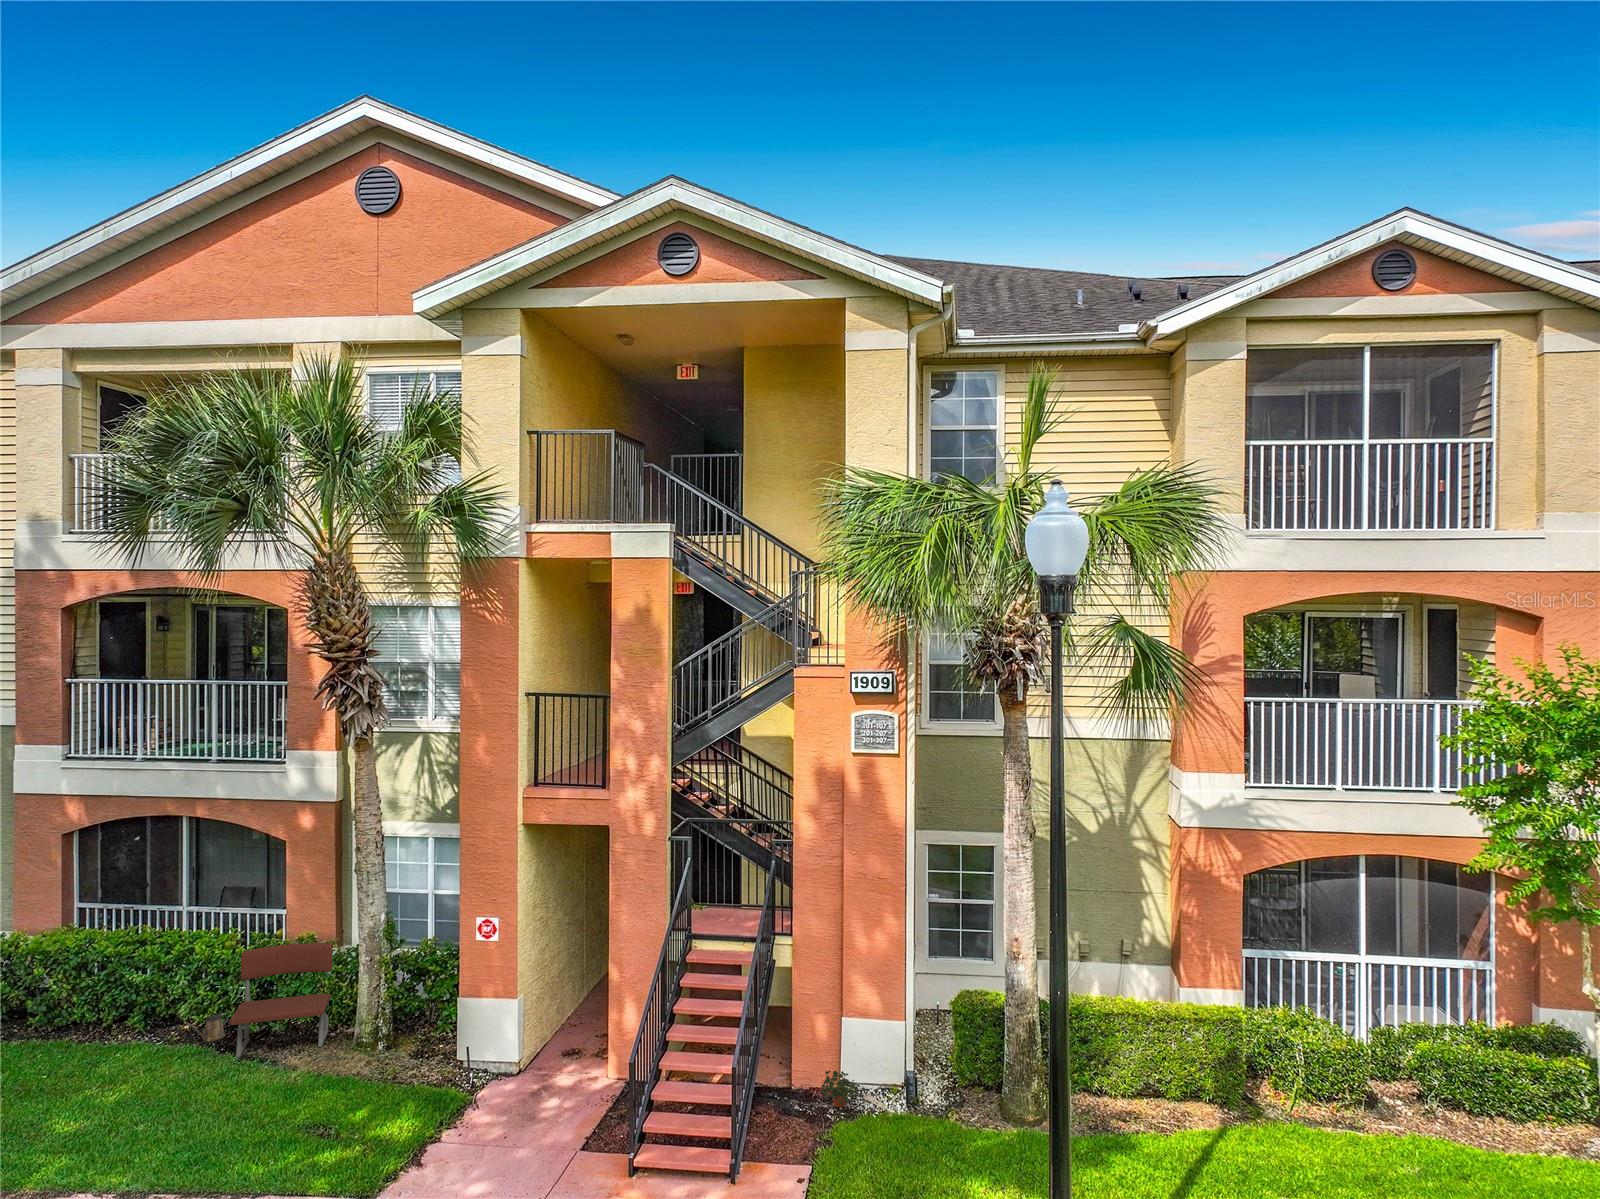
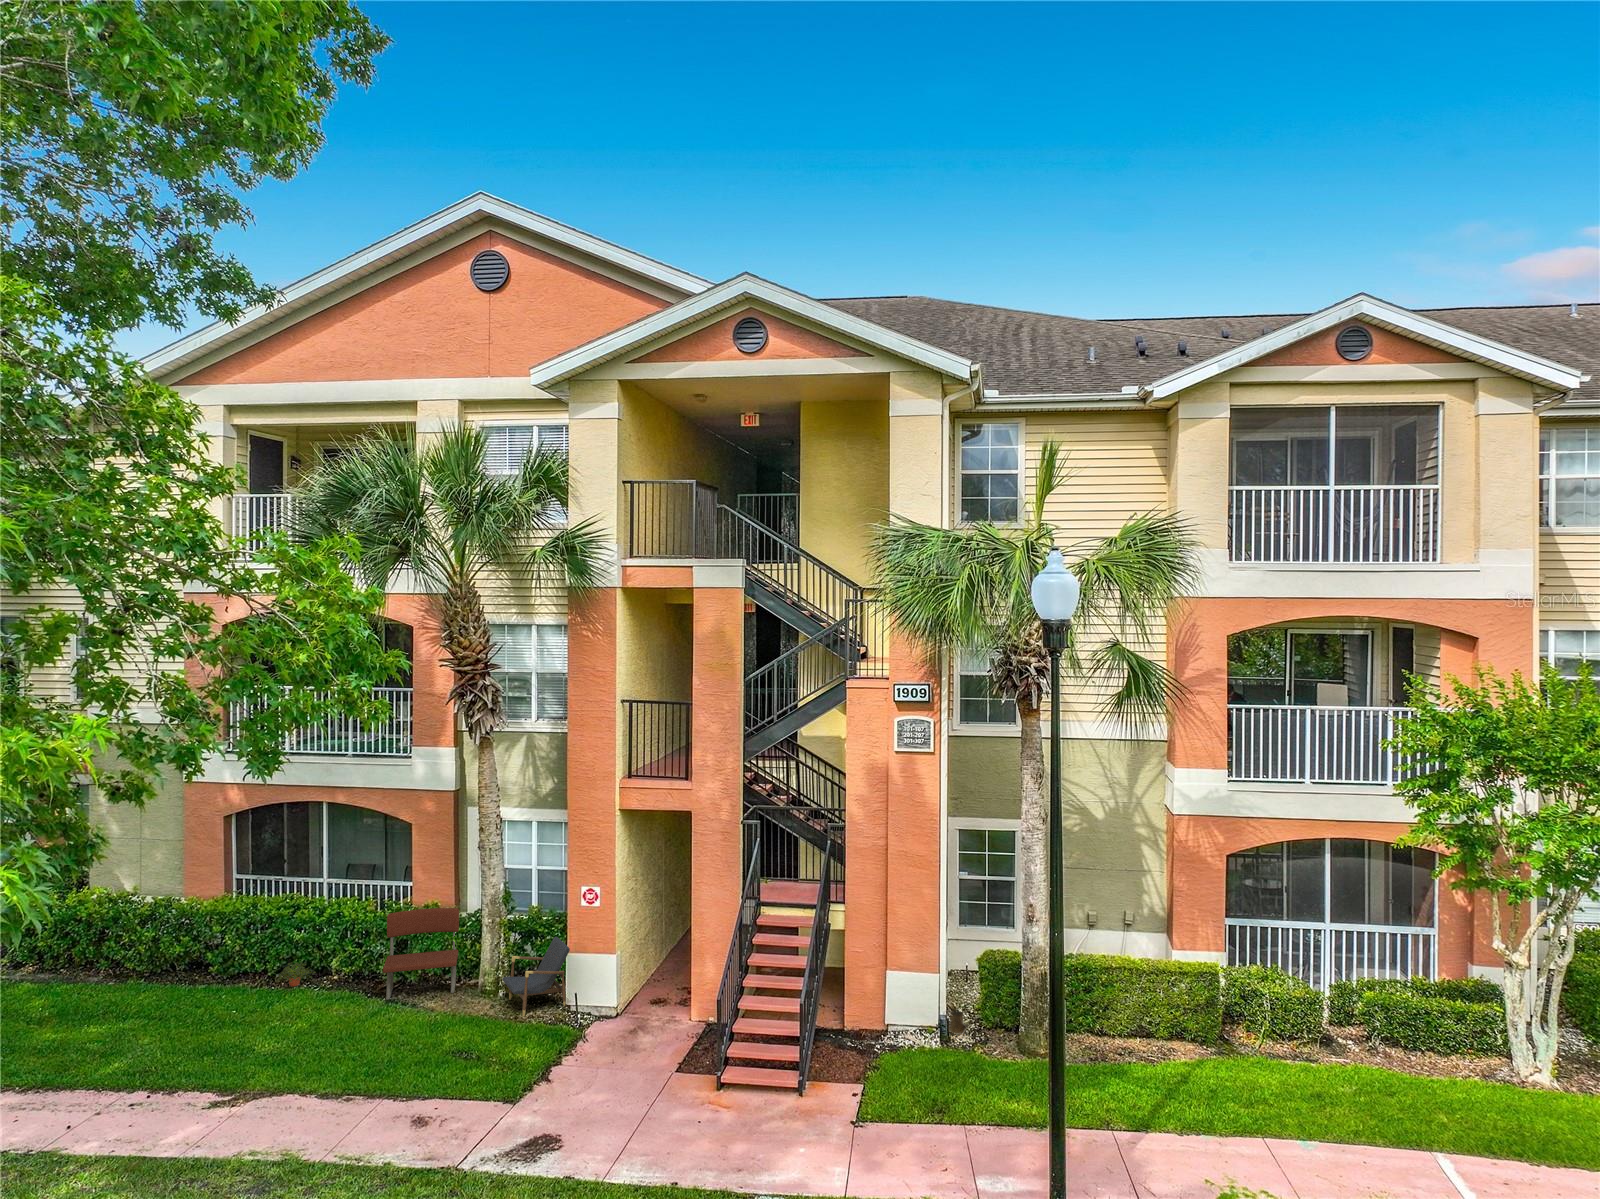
lounge chair: none [378,977,460,1079] -> present [502,937,570,1016]
watering can: present [187,1013,229,1042] -> present [948,1010,978,1035]
potted plant: present [821,1071,865,1107] -> present [279,962,316,986]

